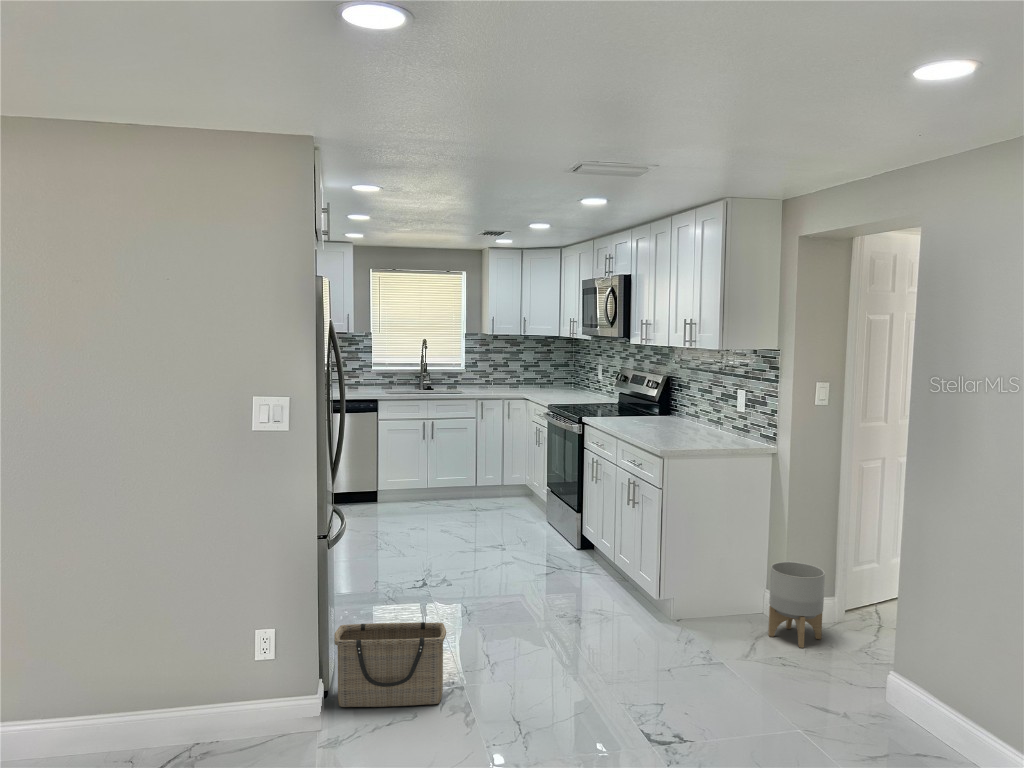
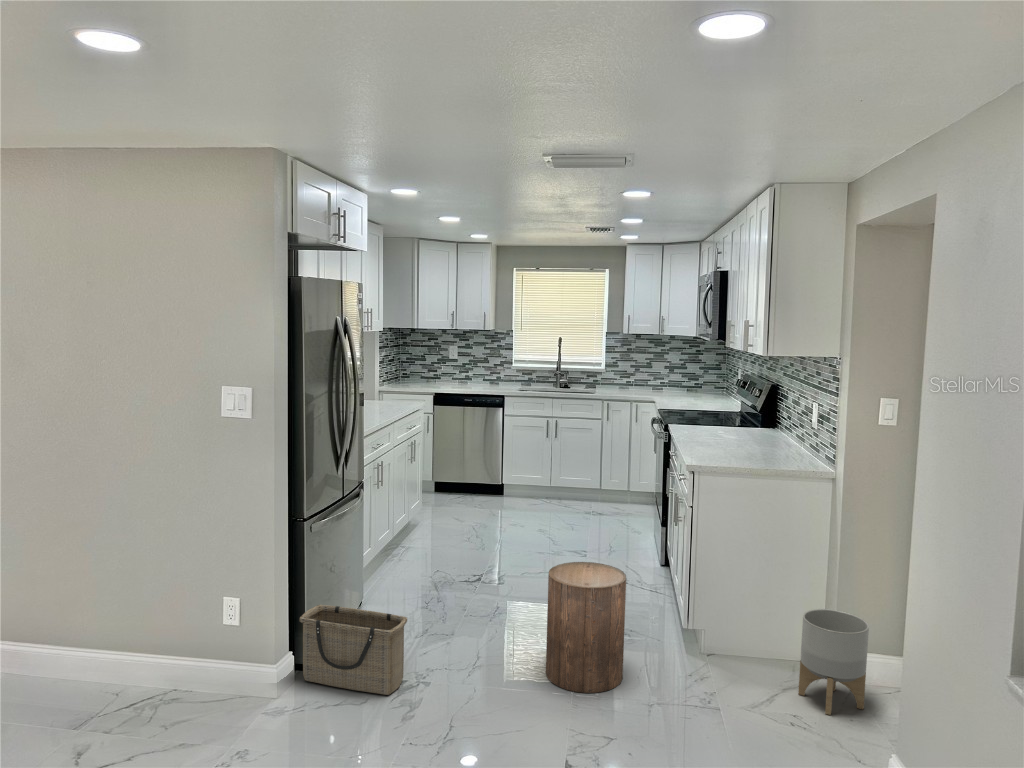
stool: none [560,547,634,667] -> present [546,562,626,693]

